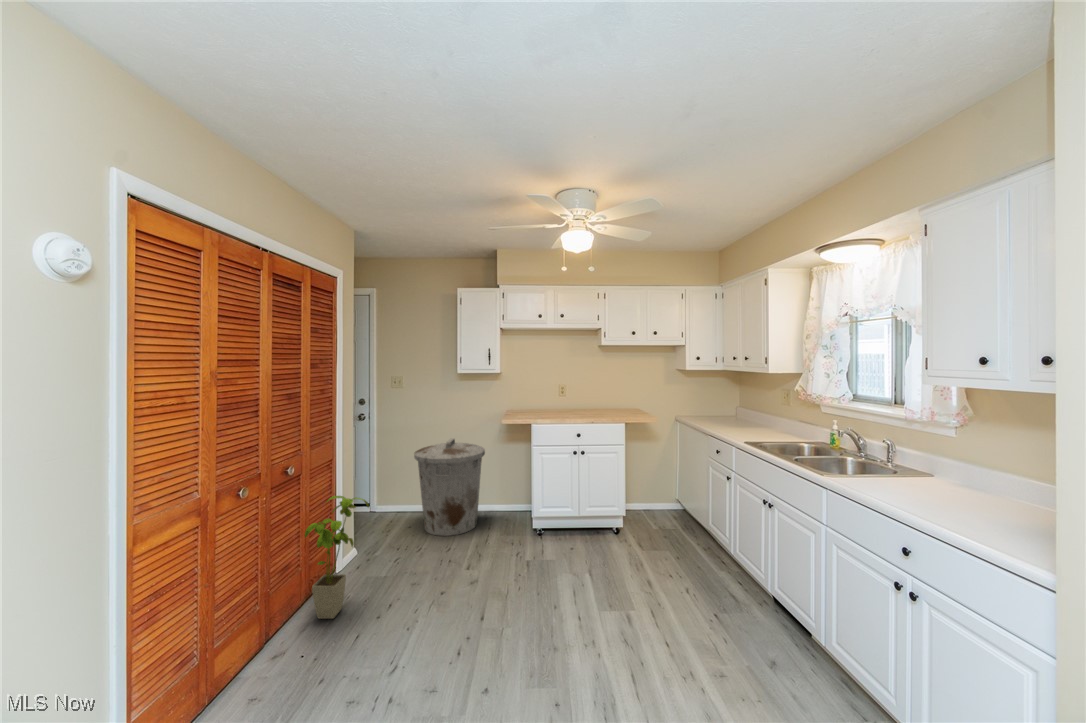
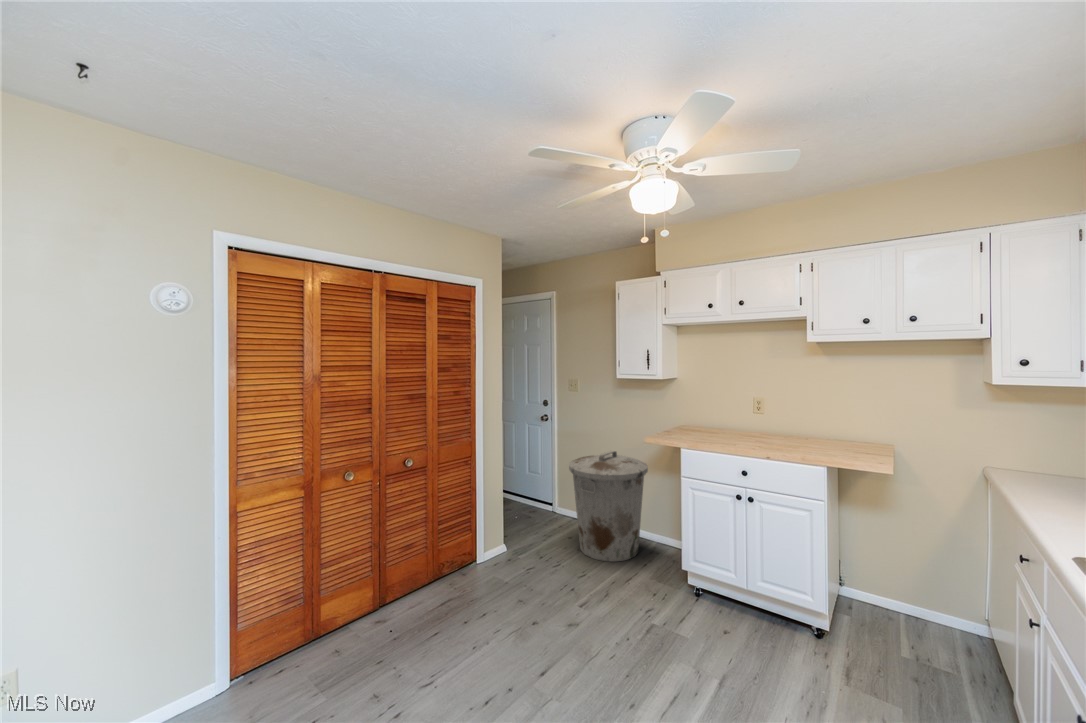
house plant: present [305,496,369,619] -> none [414,493,472,607]

